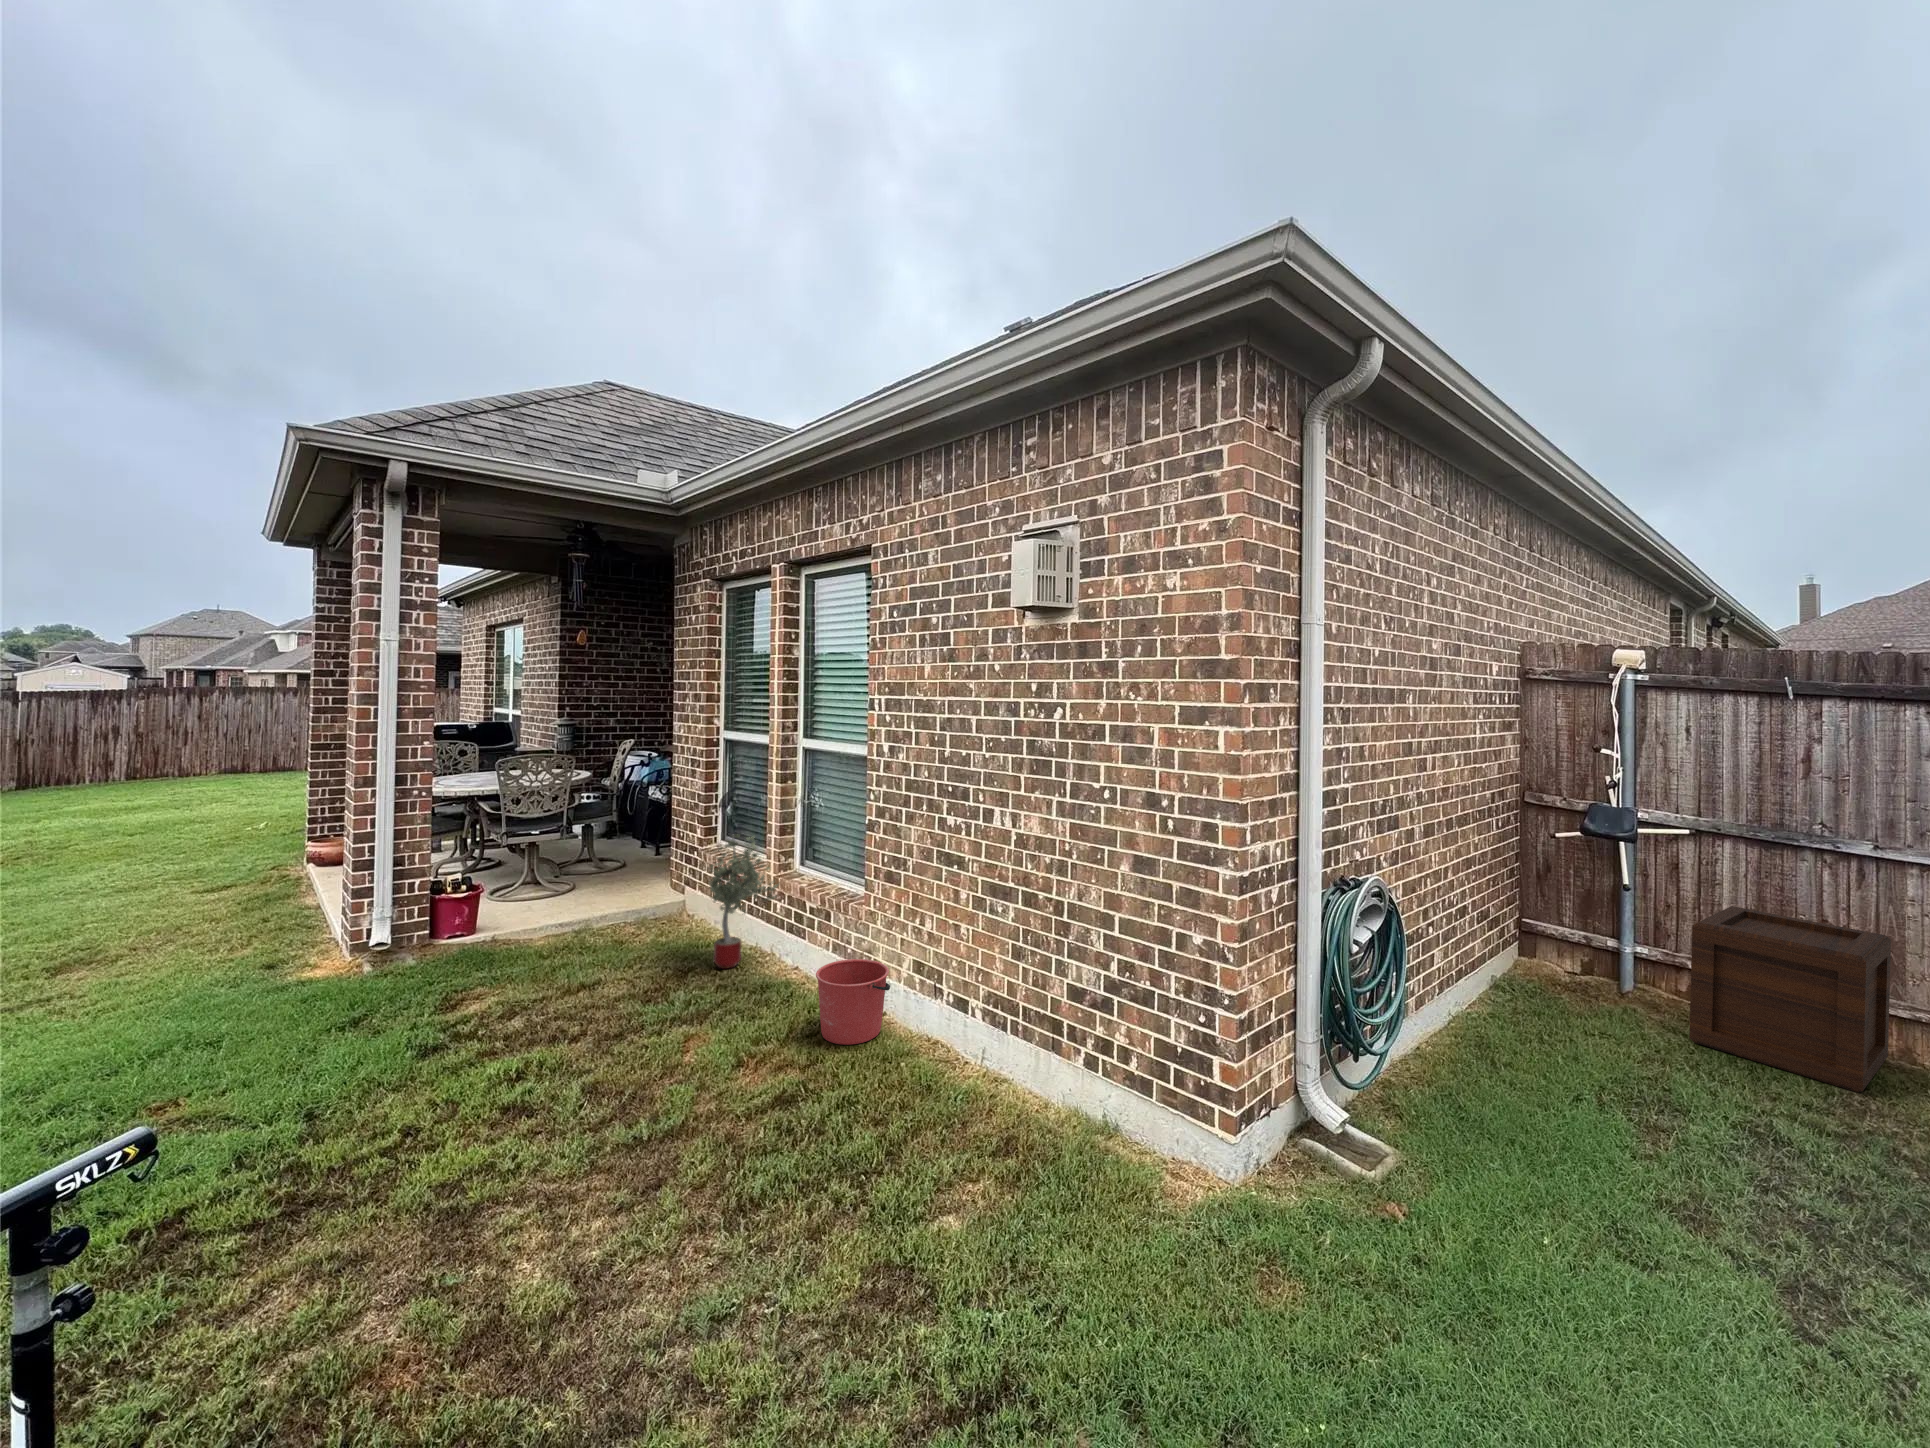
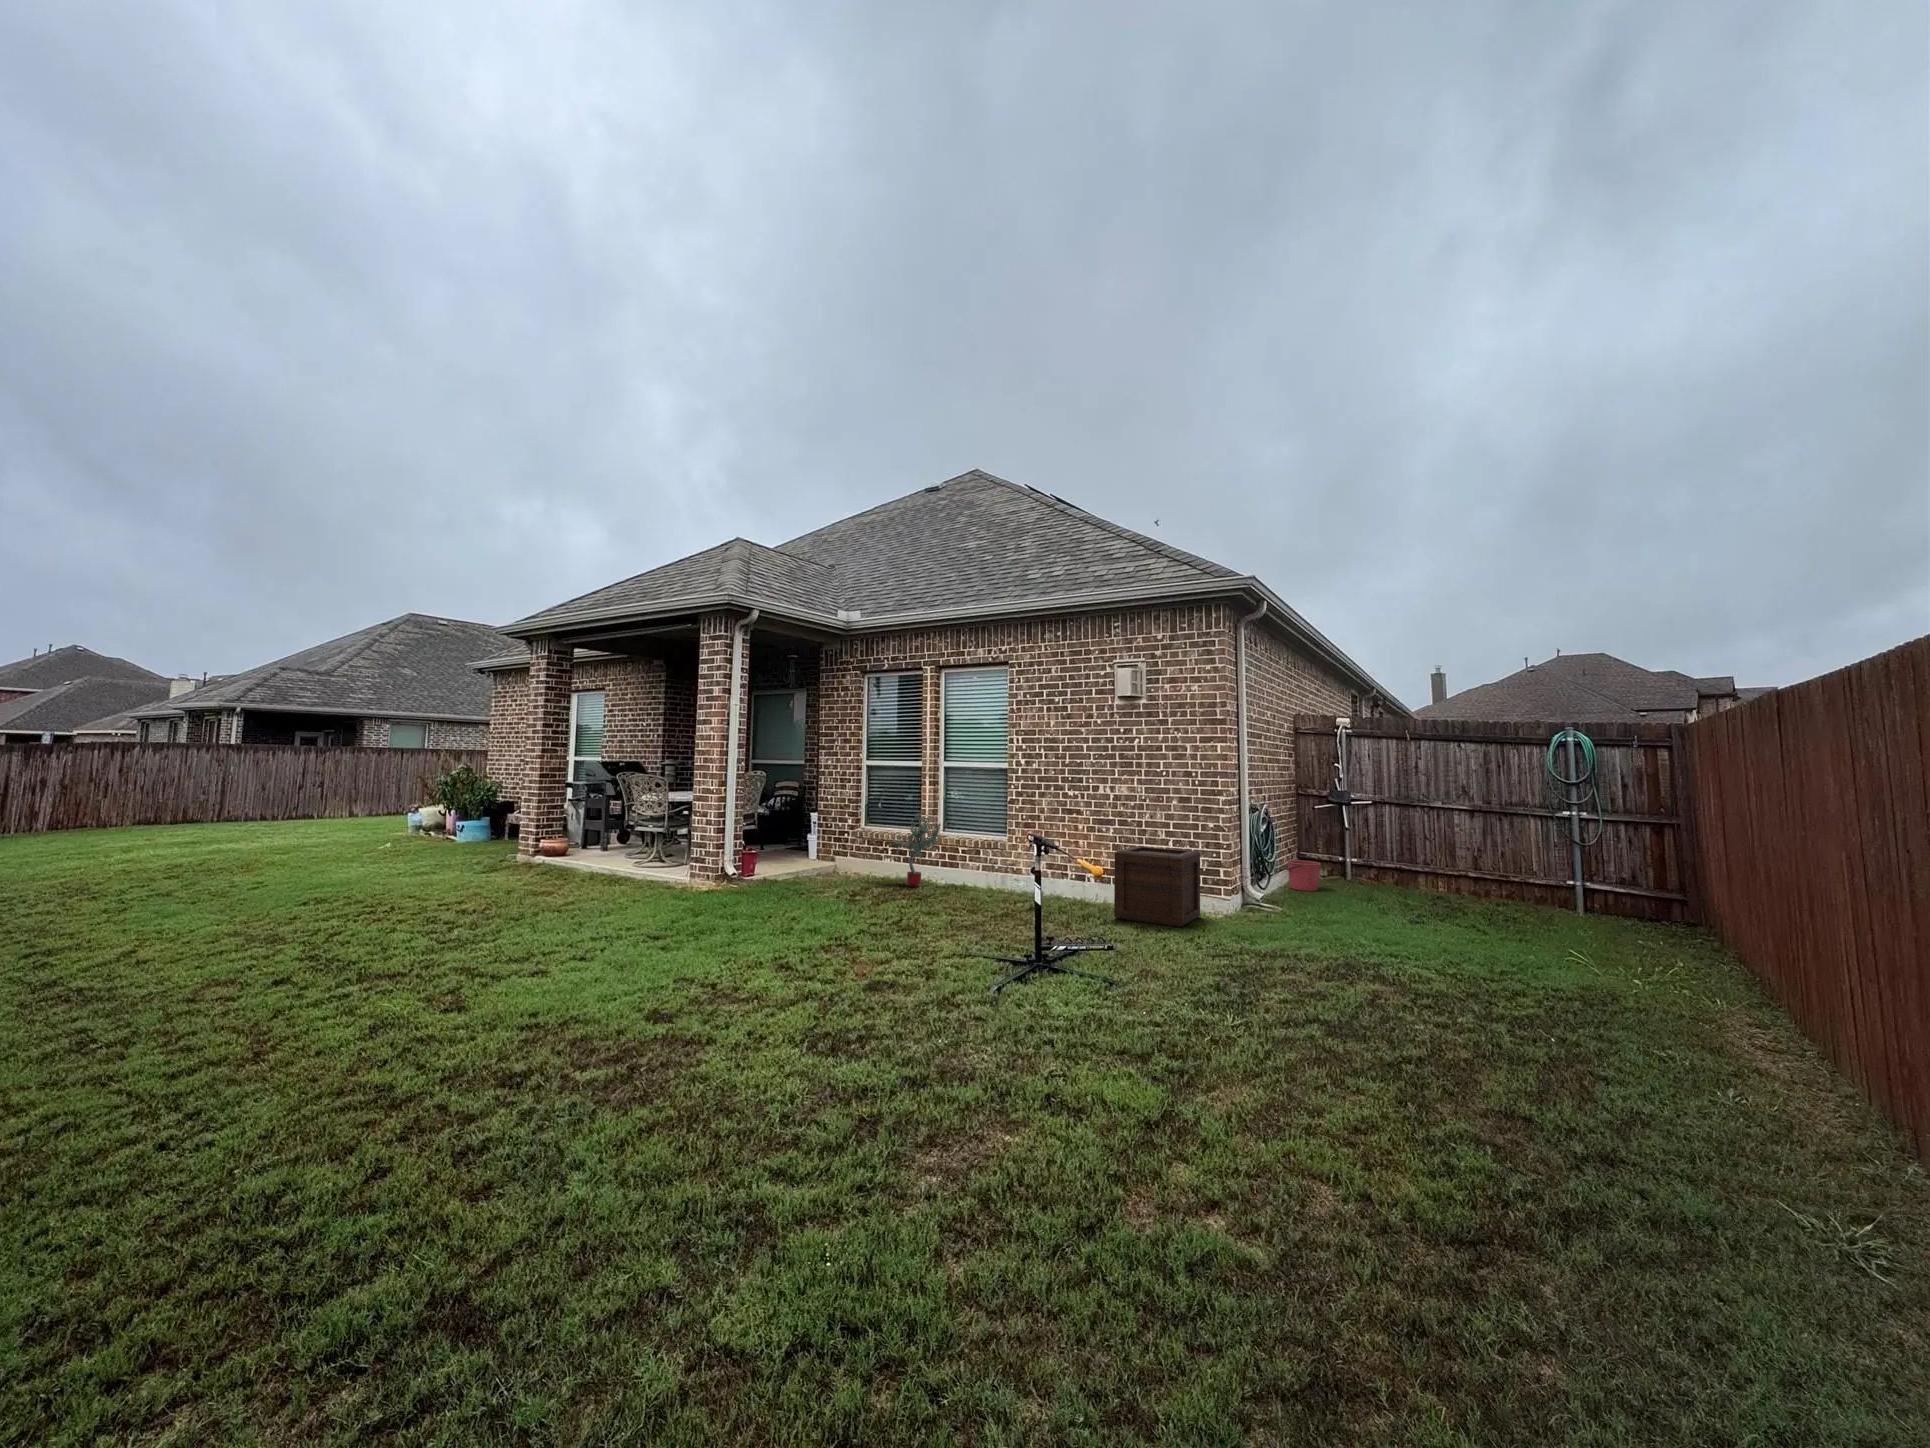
wooden crate: present [1689,906,1891,1092] -> present [1114,846,1200,927]
bucket: present [816,959,890,1045] -> present [1286,860,1321,891]

